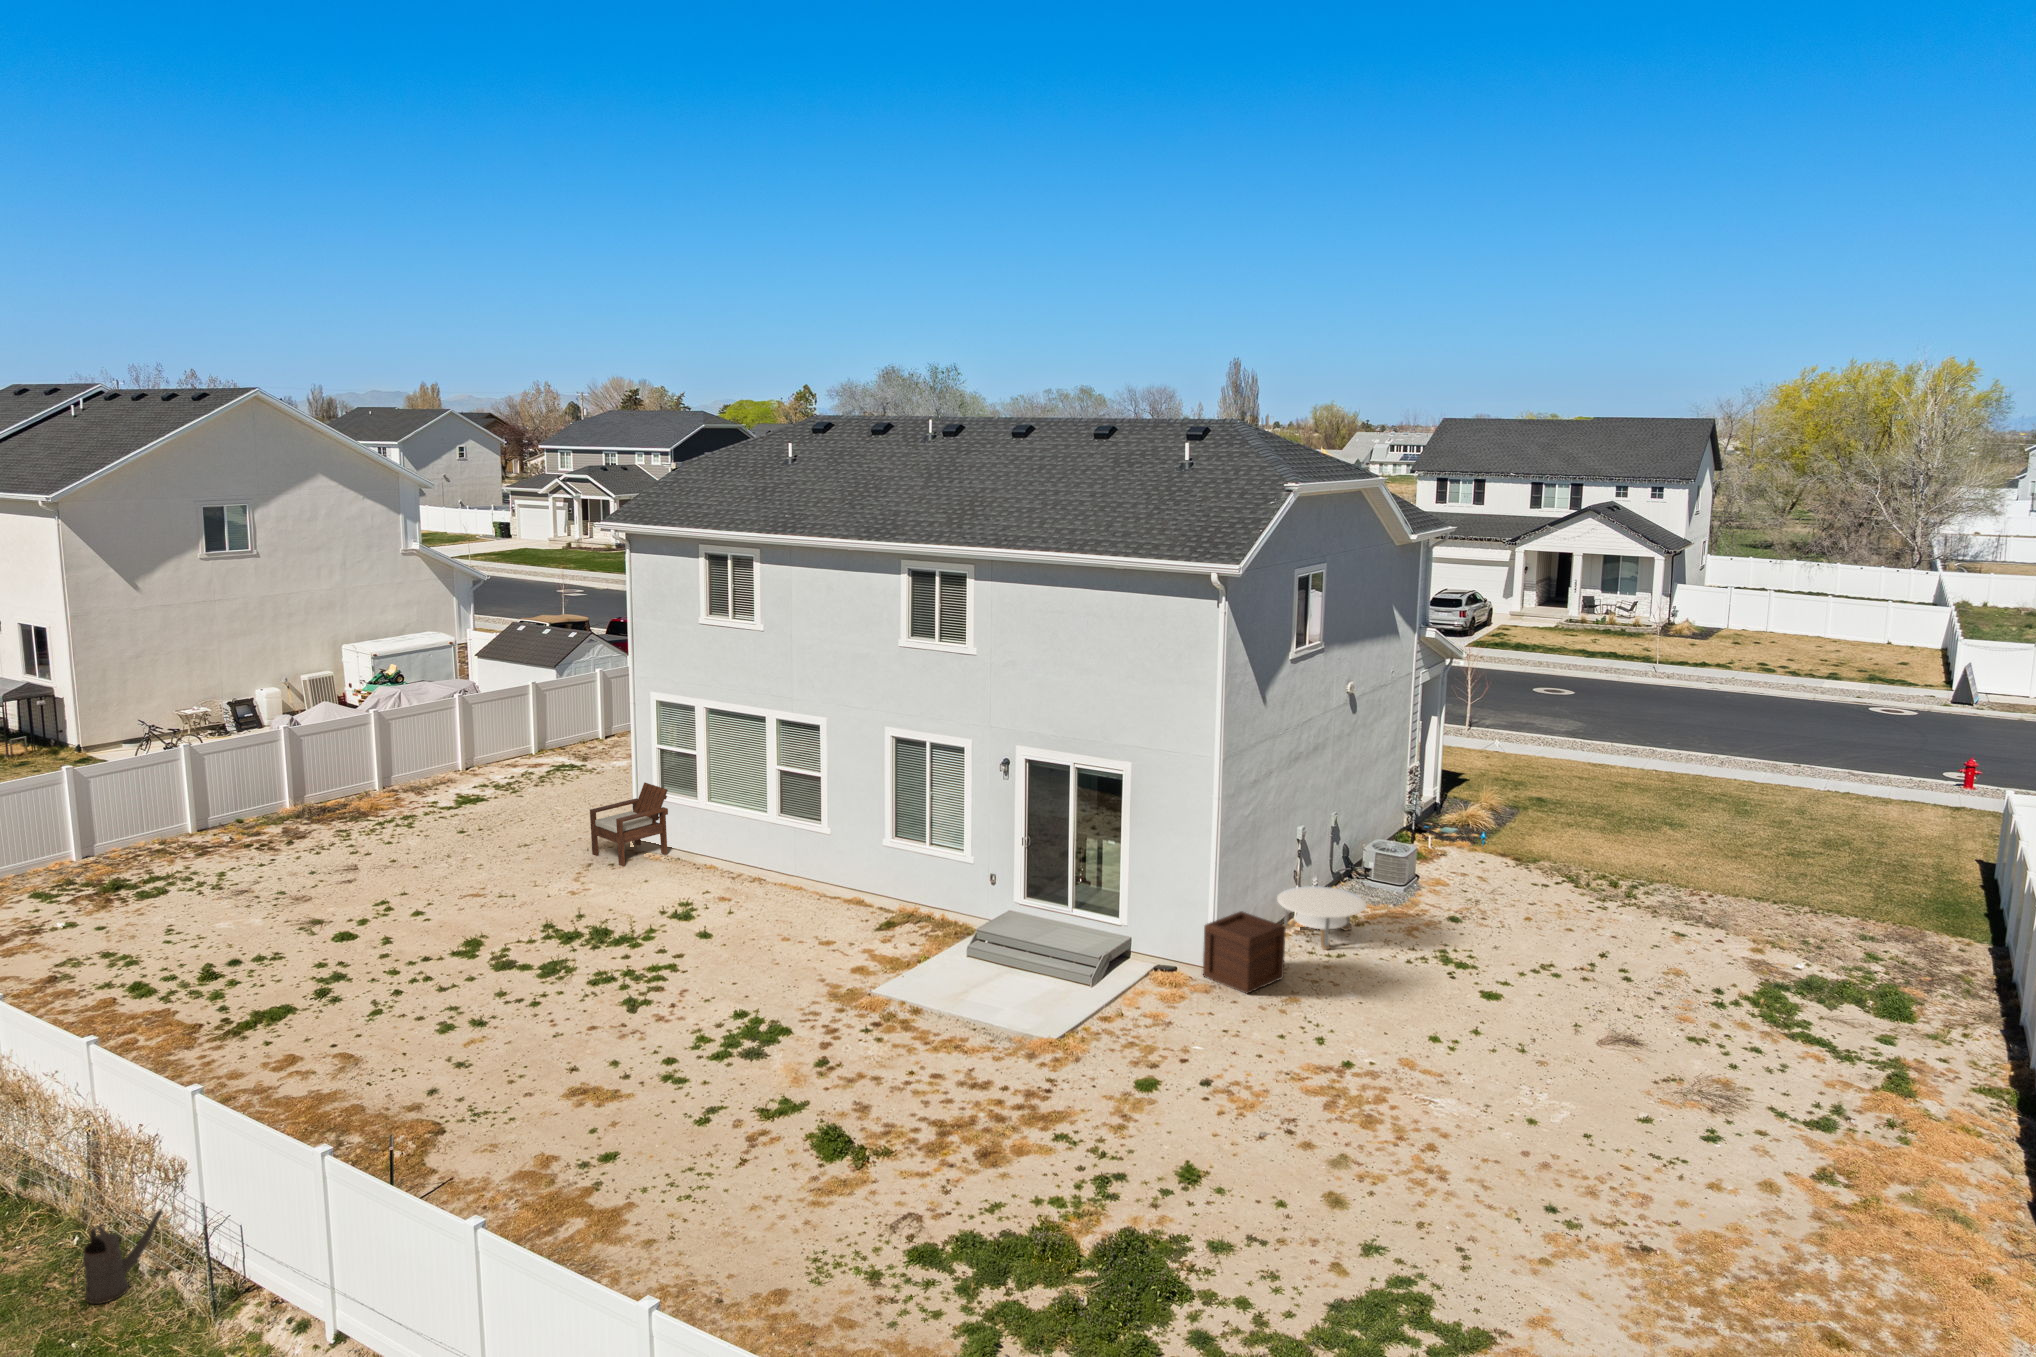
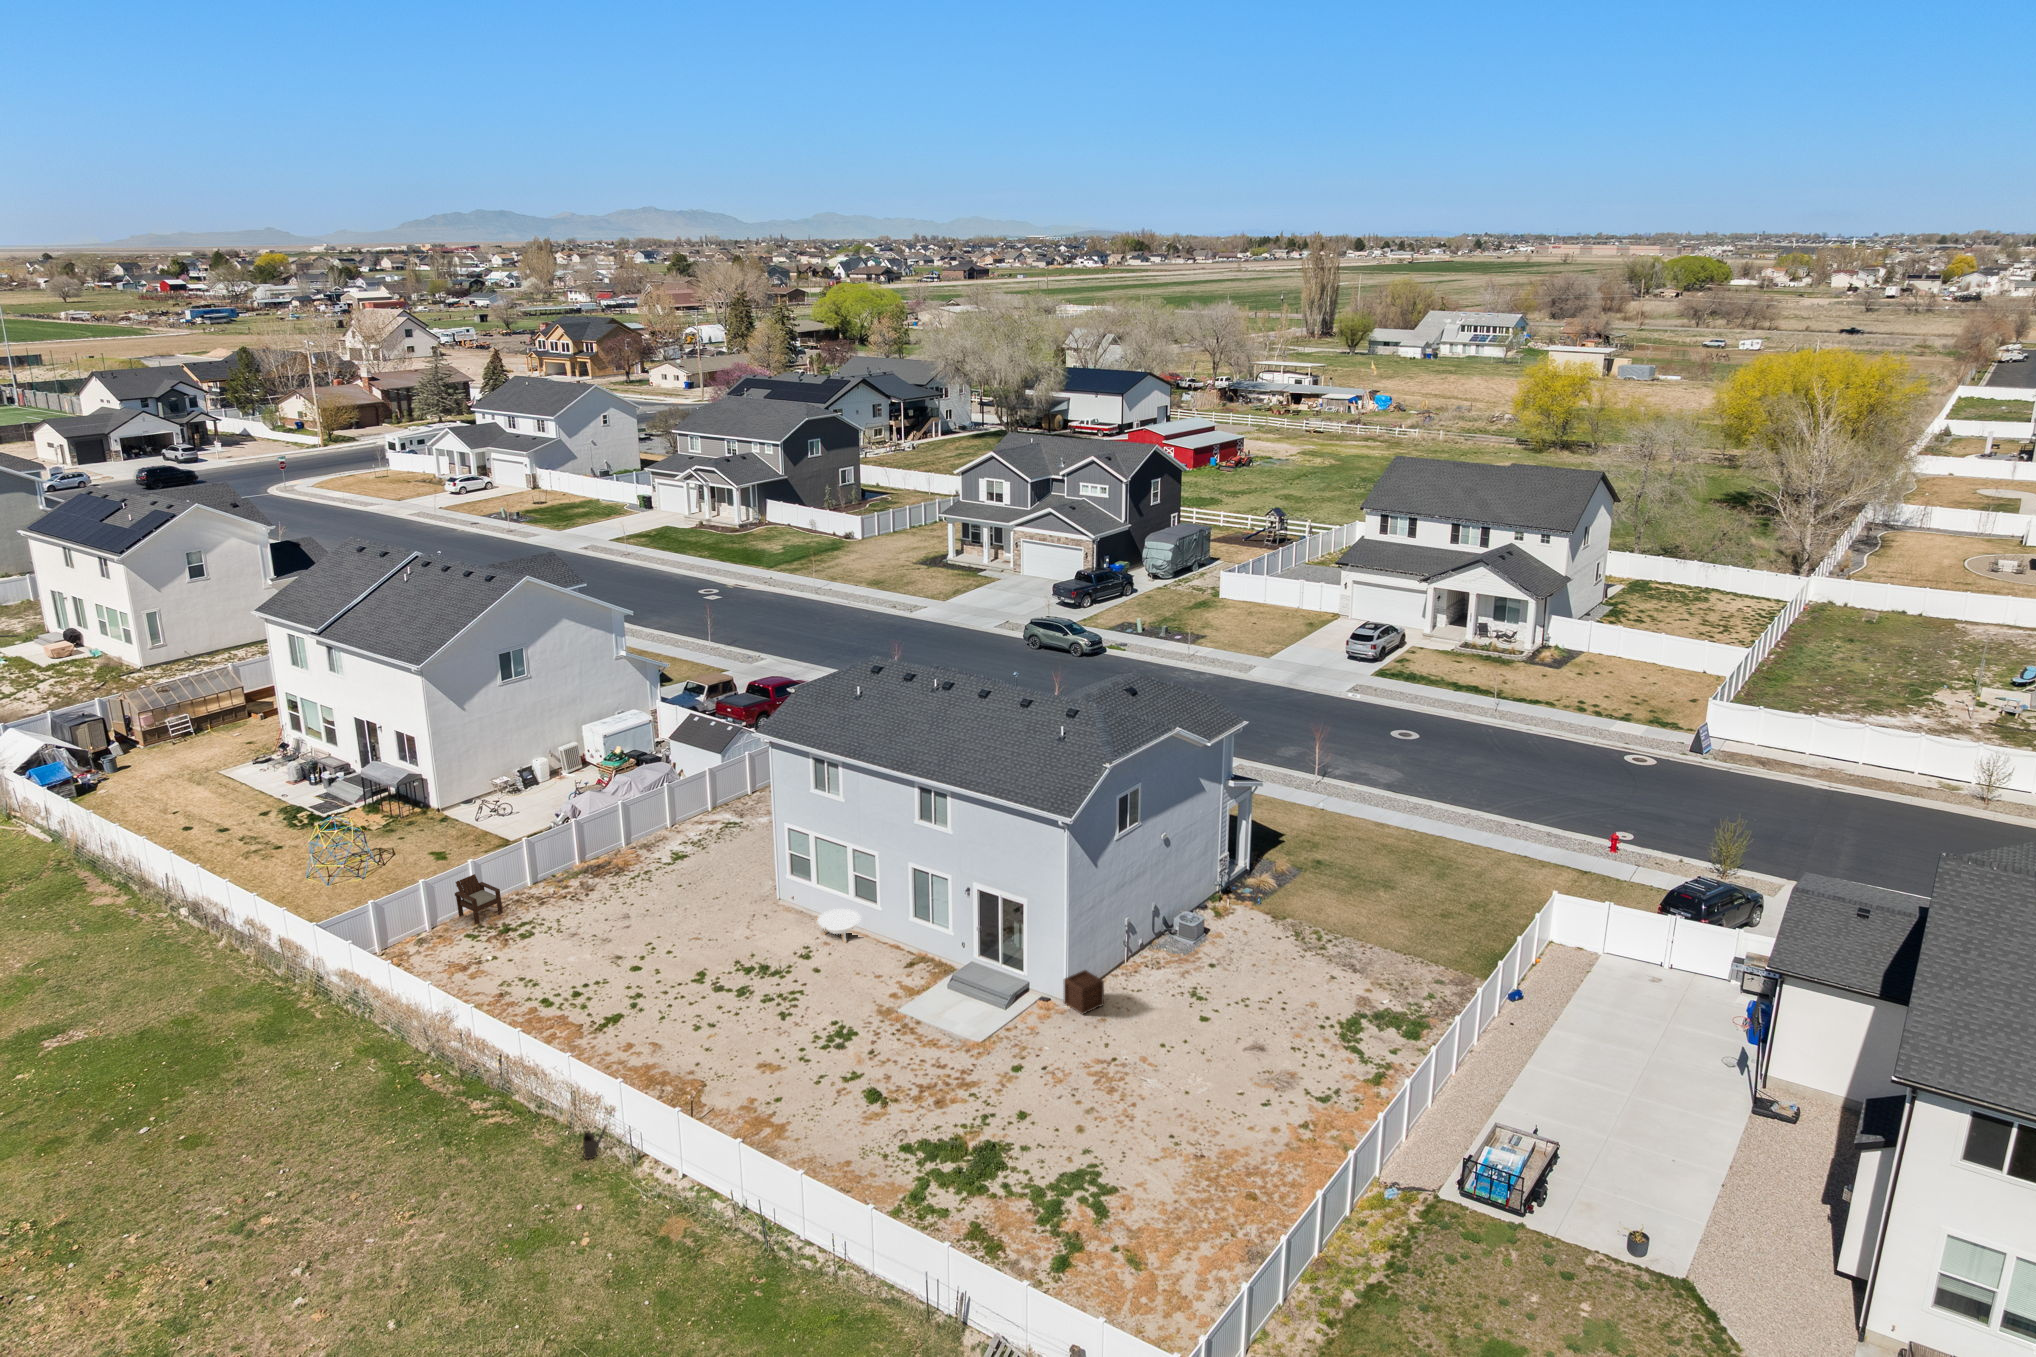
chair: present [590,783,668,866] -> present [455,874,503,924]
round table: present [1277,886,1366,950] -> present [817,909,861,943]

